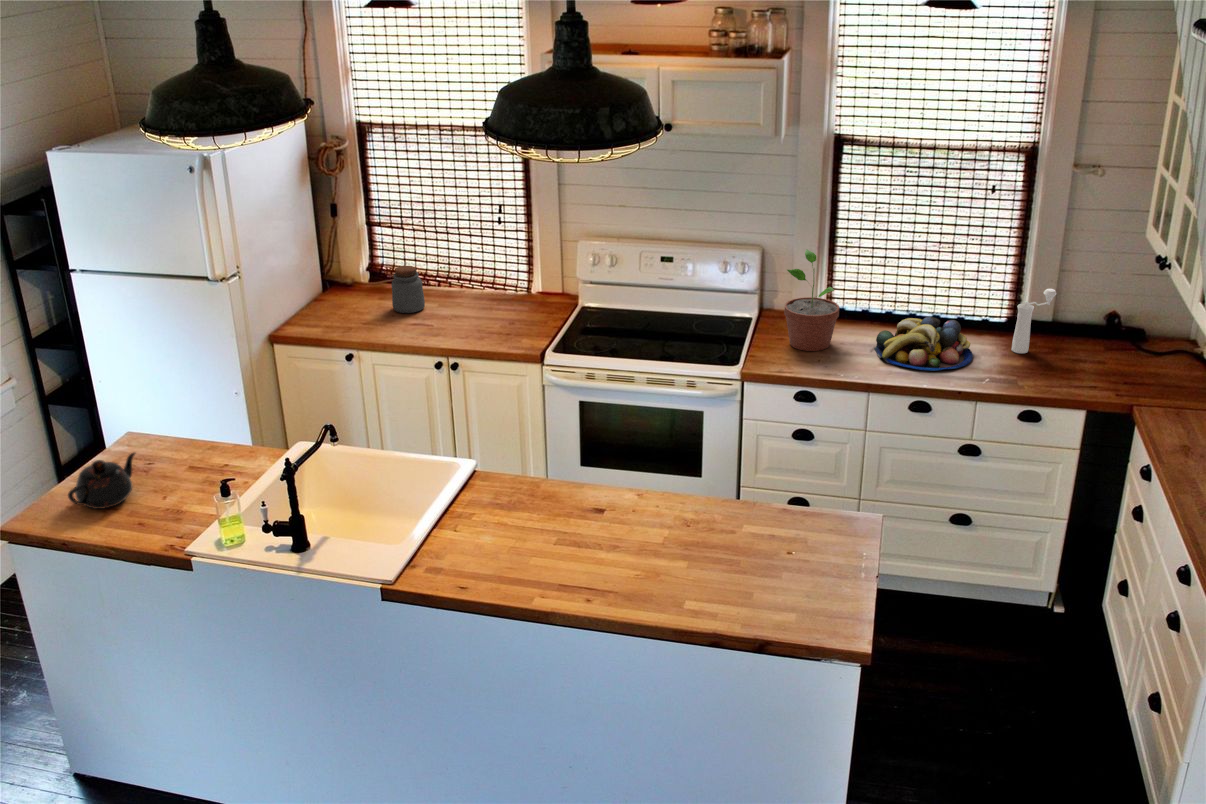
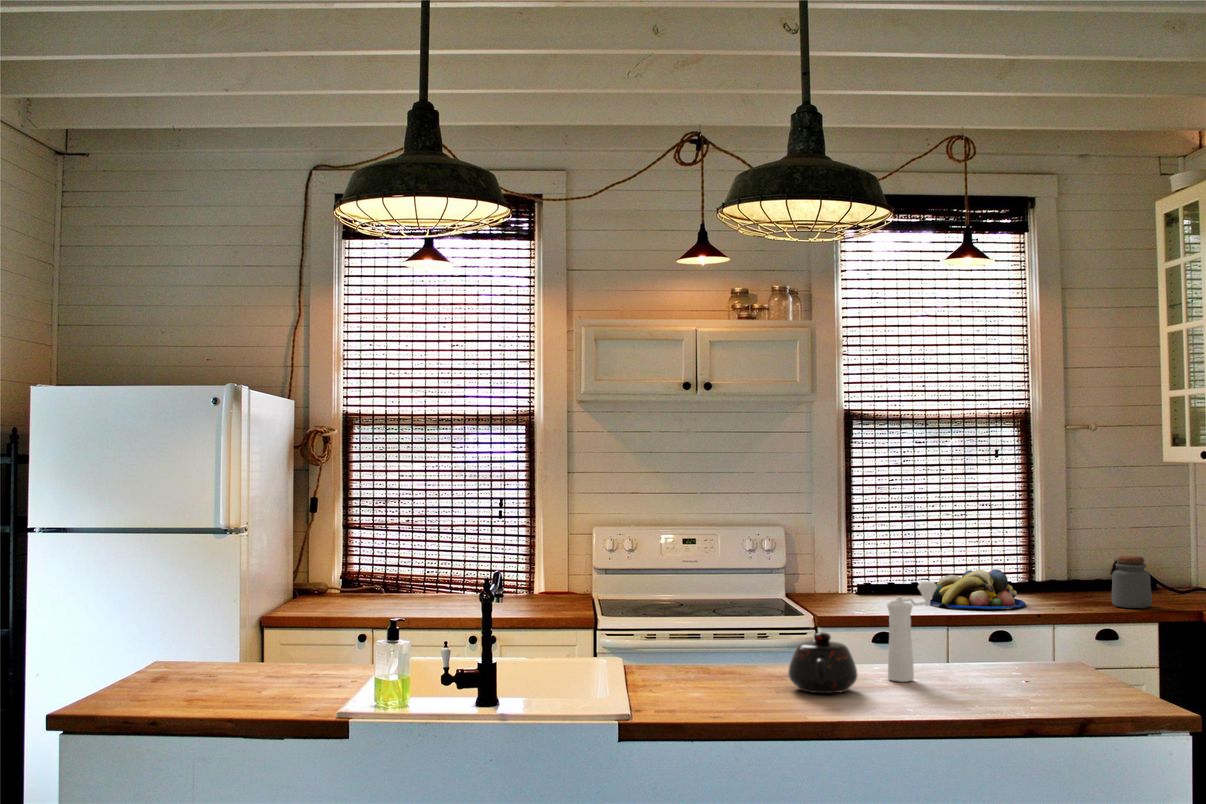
potted plant: present [784,249,839,351] -> none [831,508,888,607]
jar: present [392,266,425,313] -> present [1110,556,1152,608]
pepper mill: present [1012,289,1057,353] -> present [887,581,937,682]
teapot: present [68,453,135,509] -> present [788,632,857,694]

